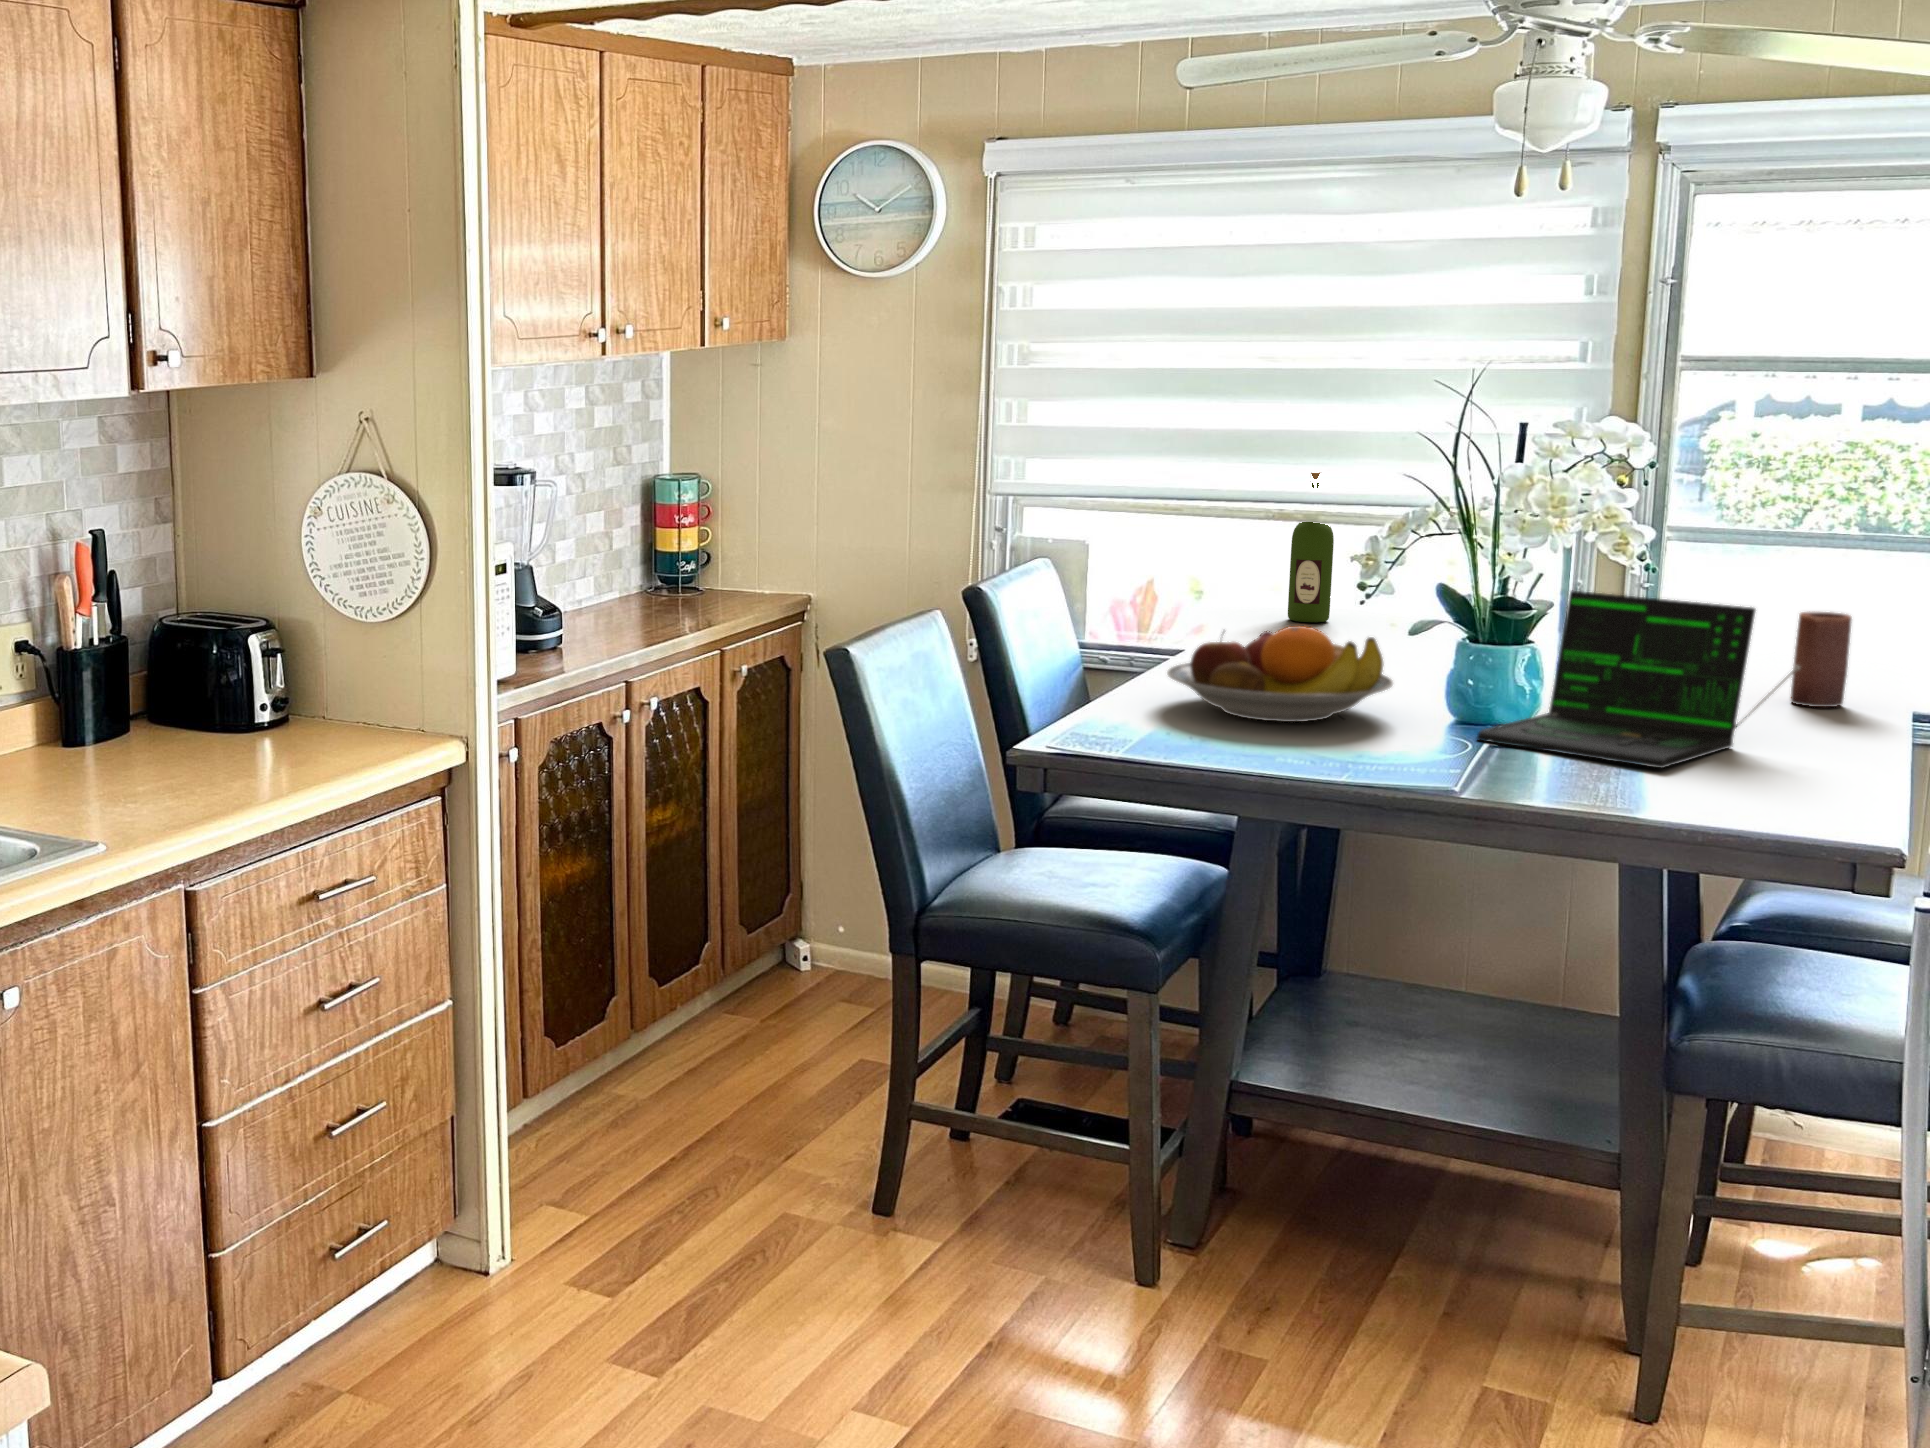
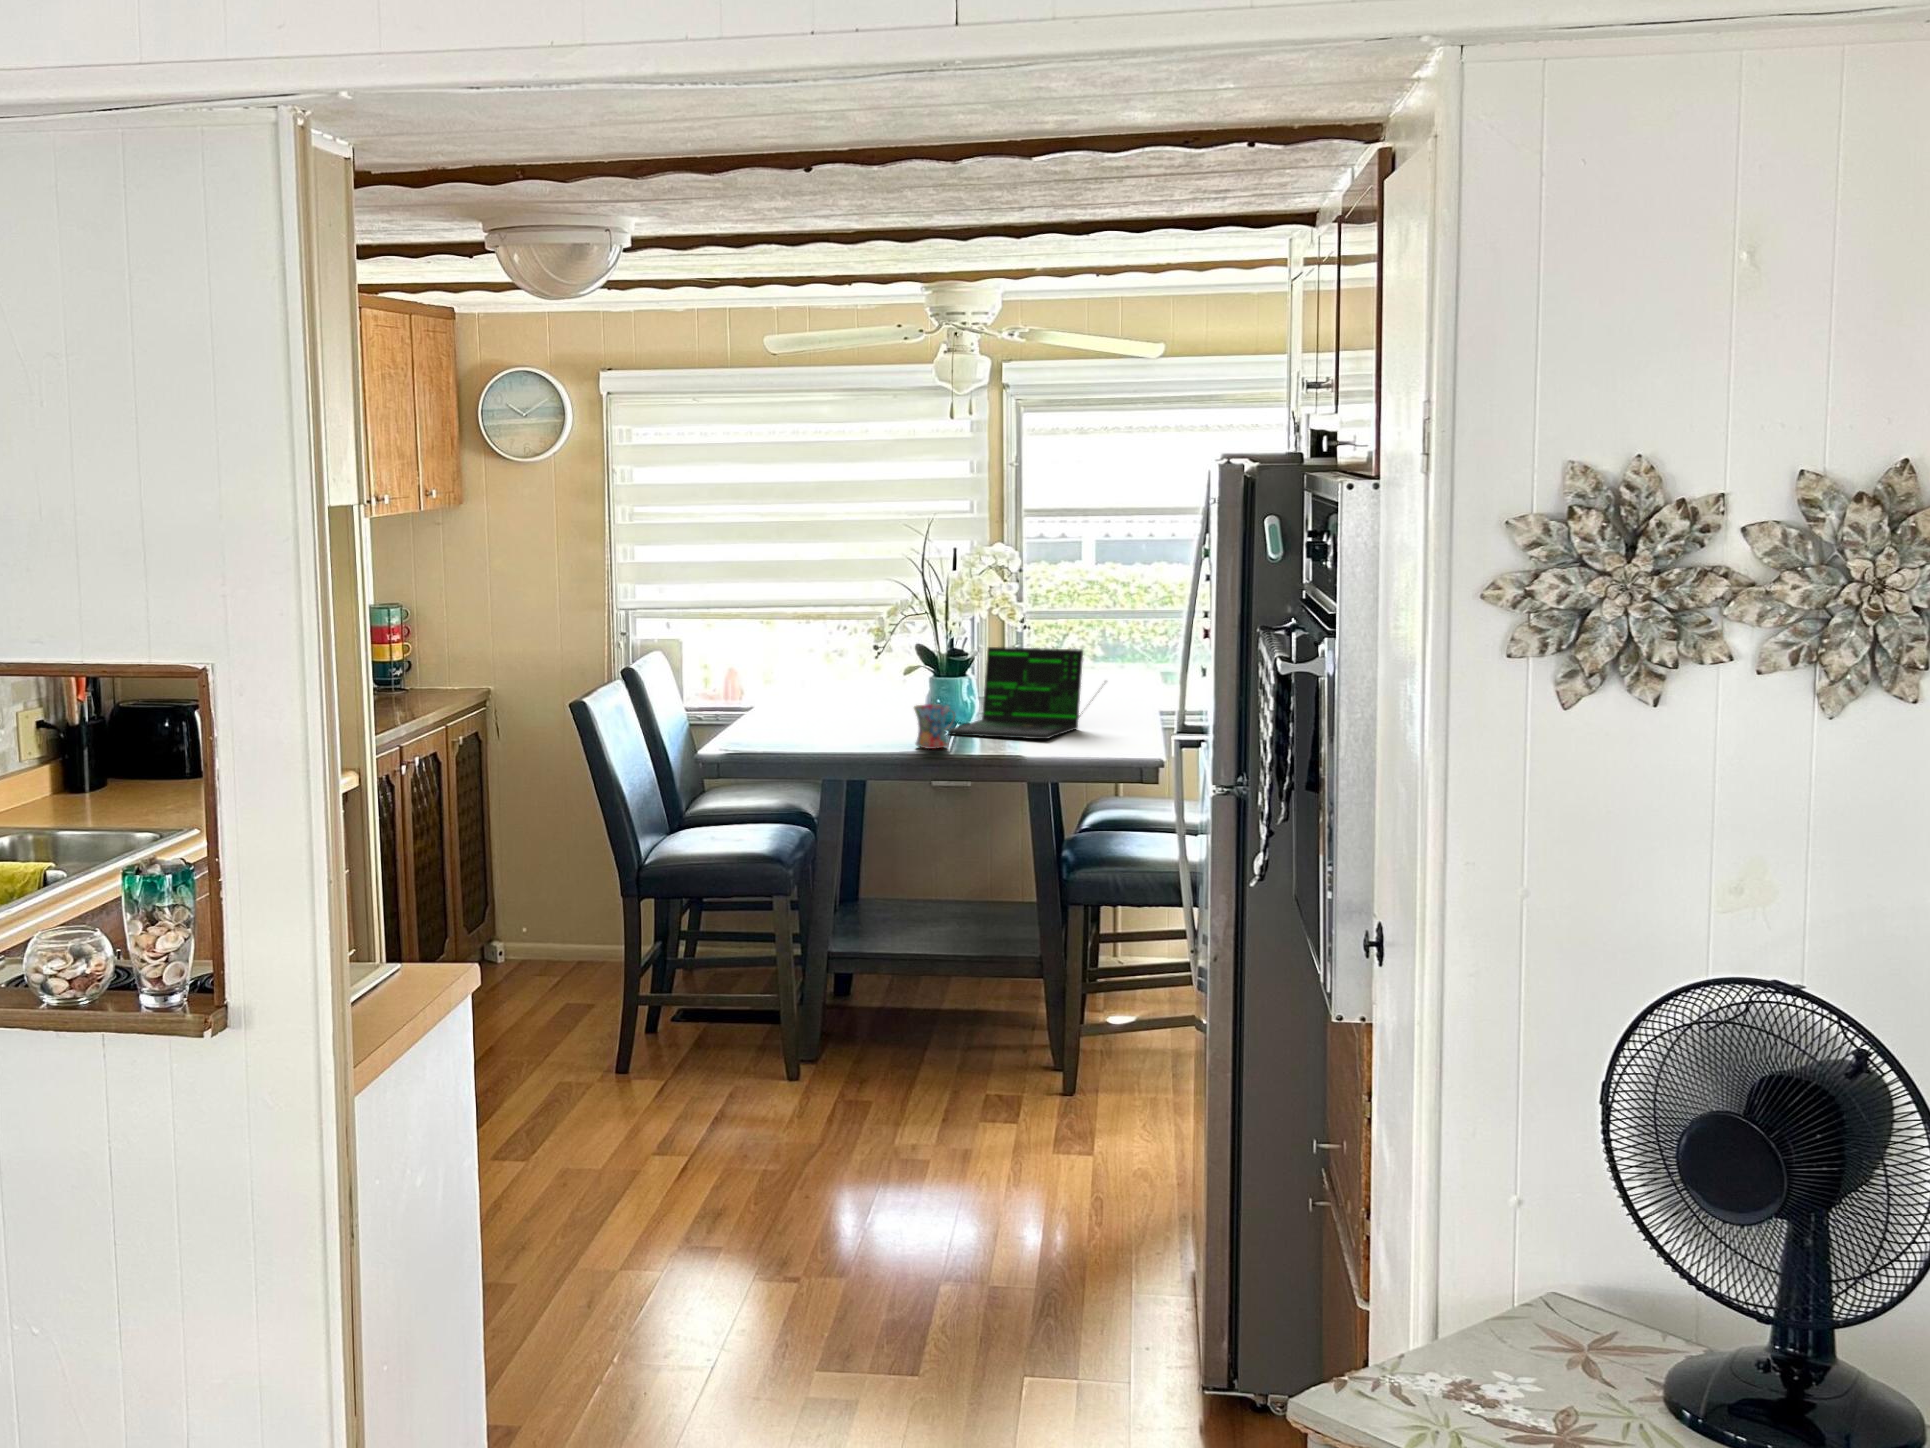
wine bottle: present [1288,472,1334,622] -> none [813,587,839,685]
candle: present [1791,612,1852,707] -> none [1103,655,1129,709]
fruit bowl: present [1167,626,1393,722] -> none [770,675,899,733]
mug: none [1403,692,1485,770] -> present [914,704,955,749]

